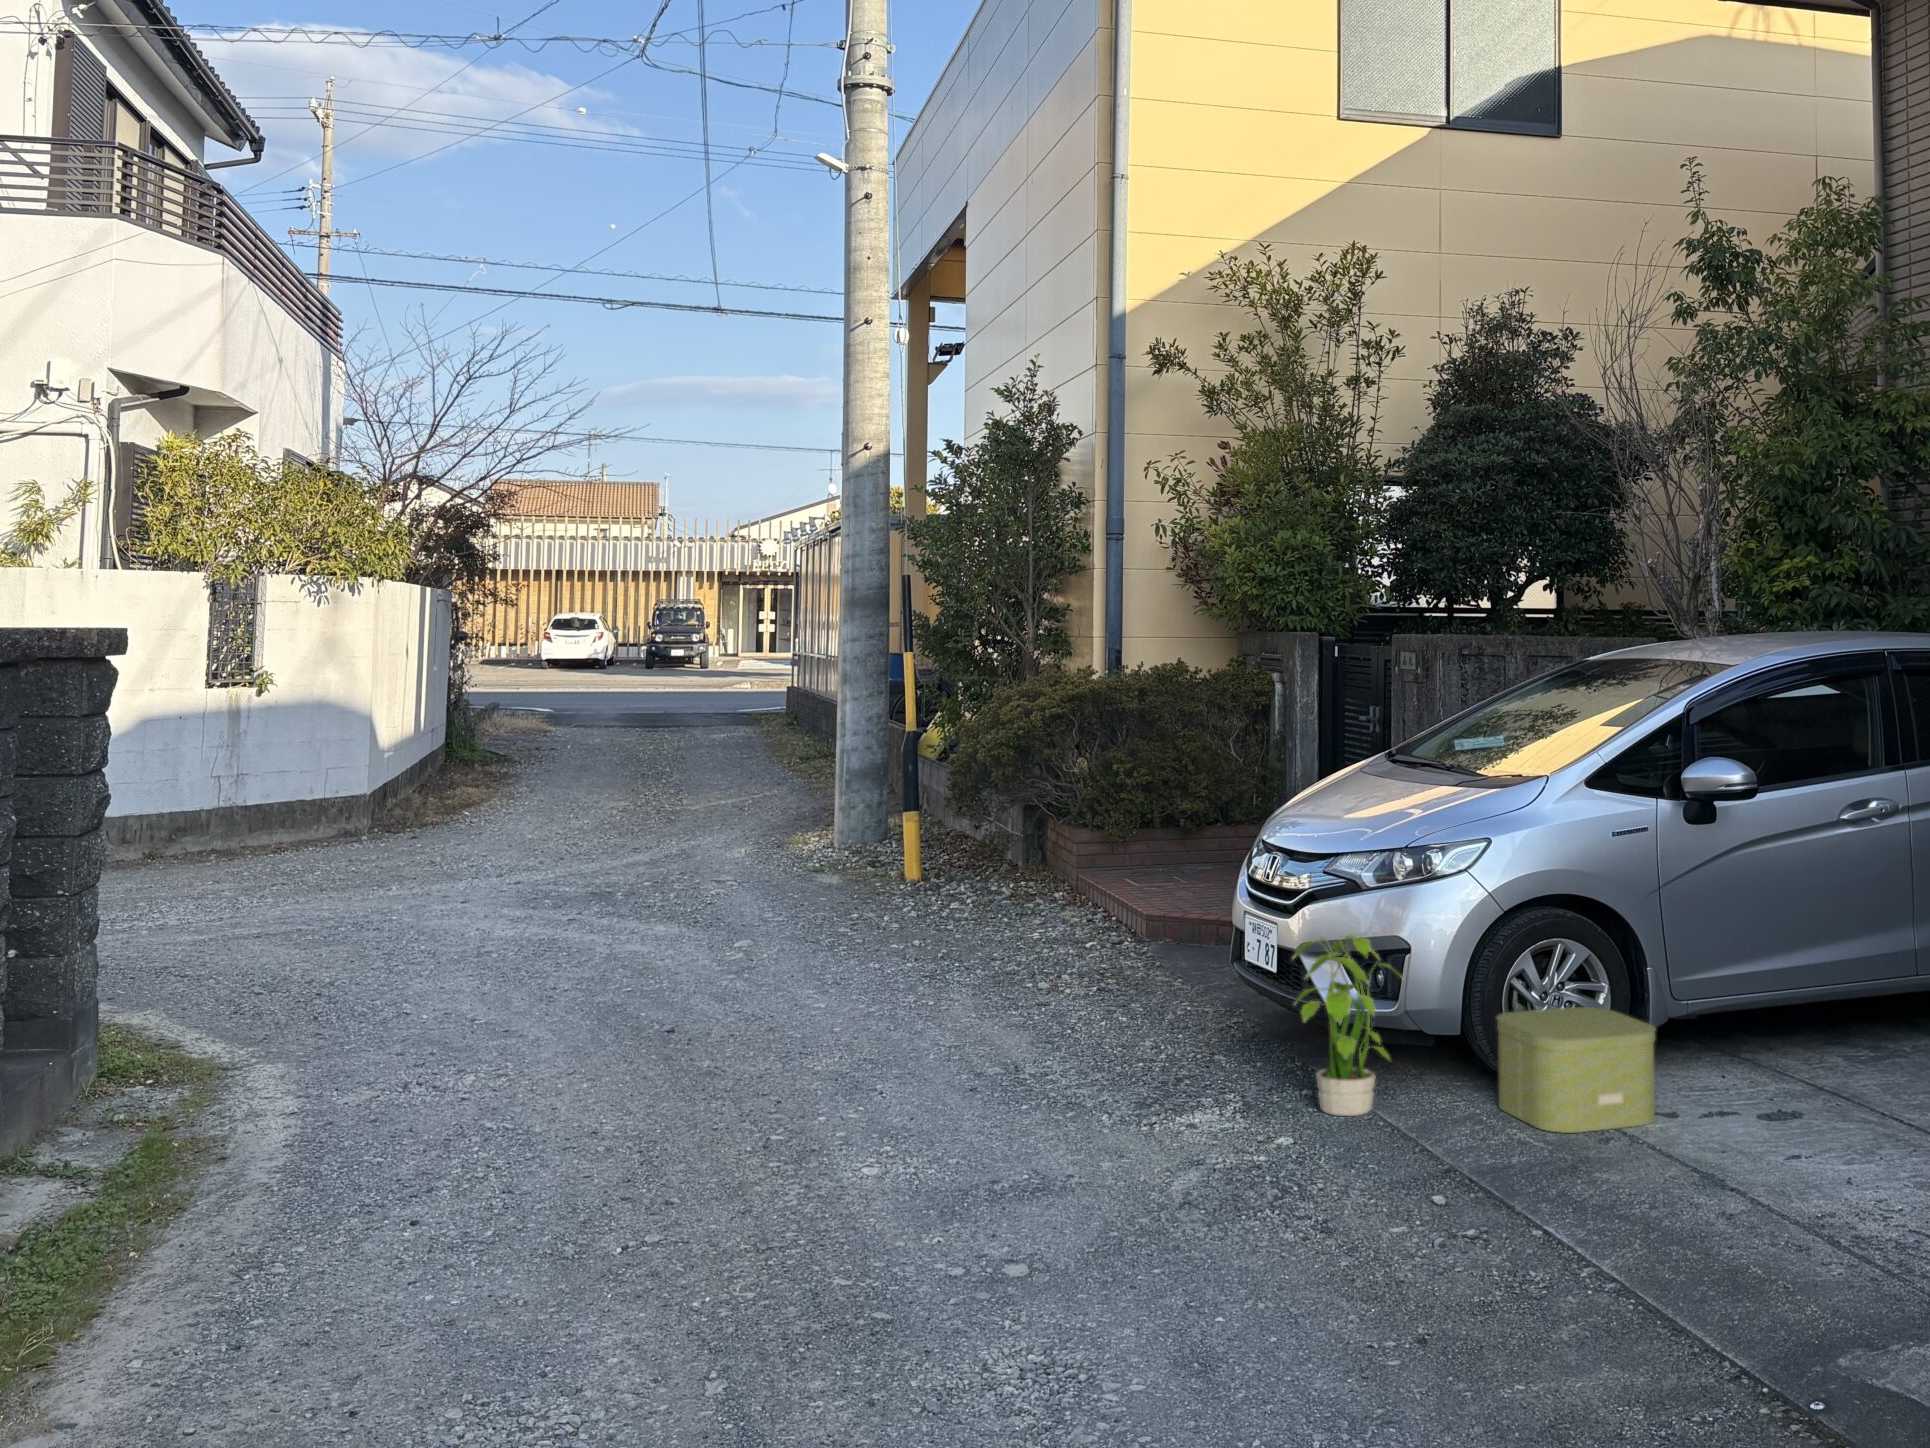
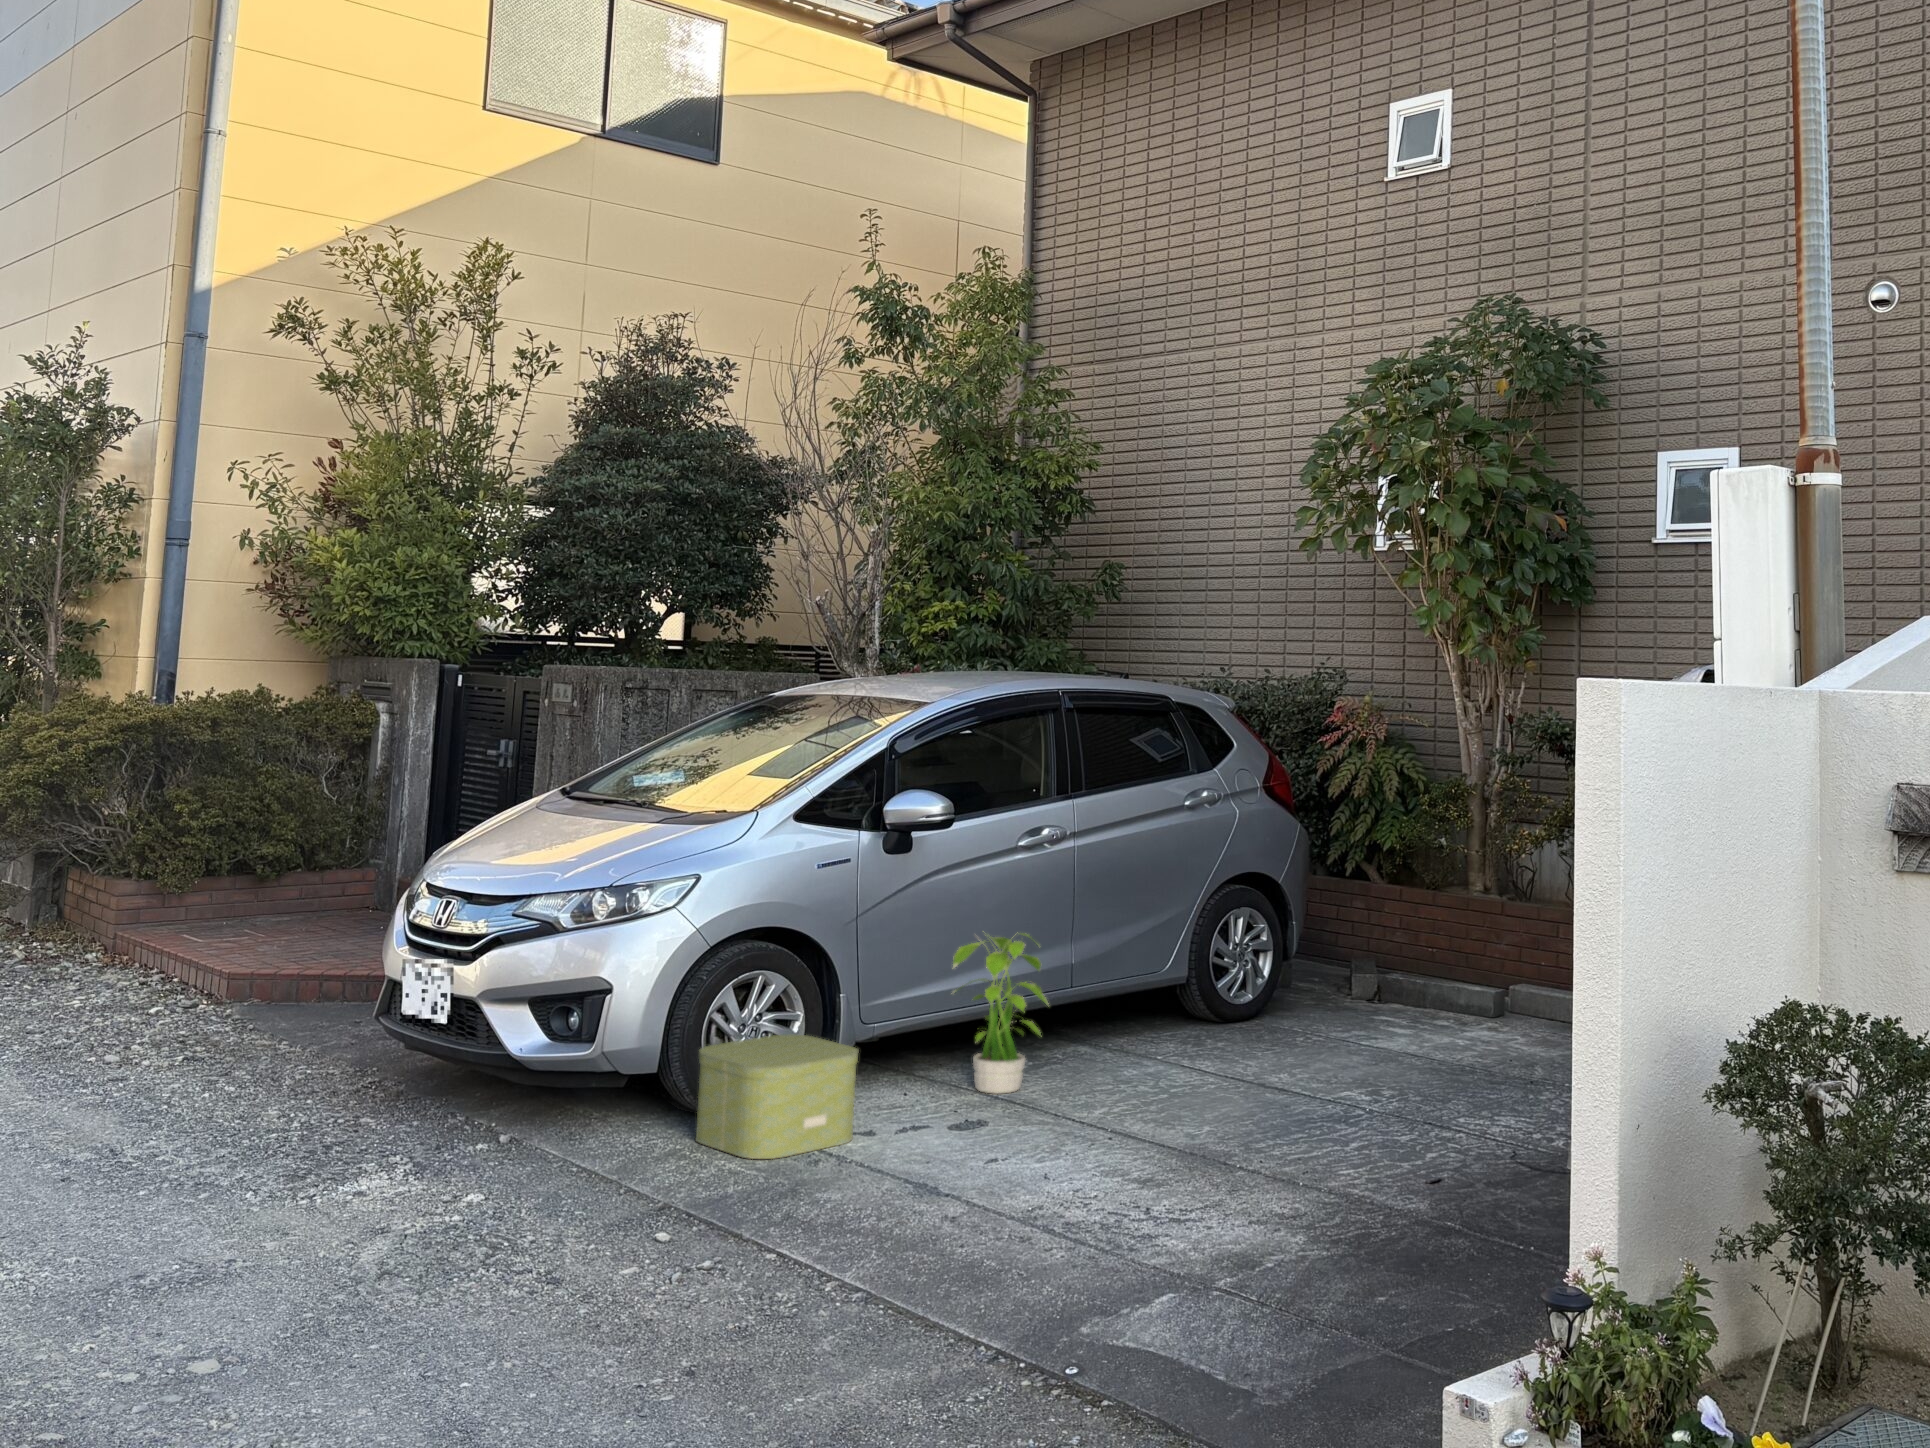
potted plant: present [1293,935,1401,1116] -> present [953,934,1048,1094]

